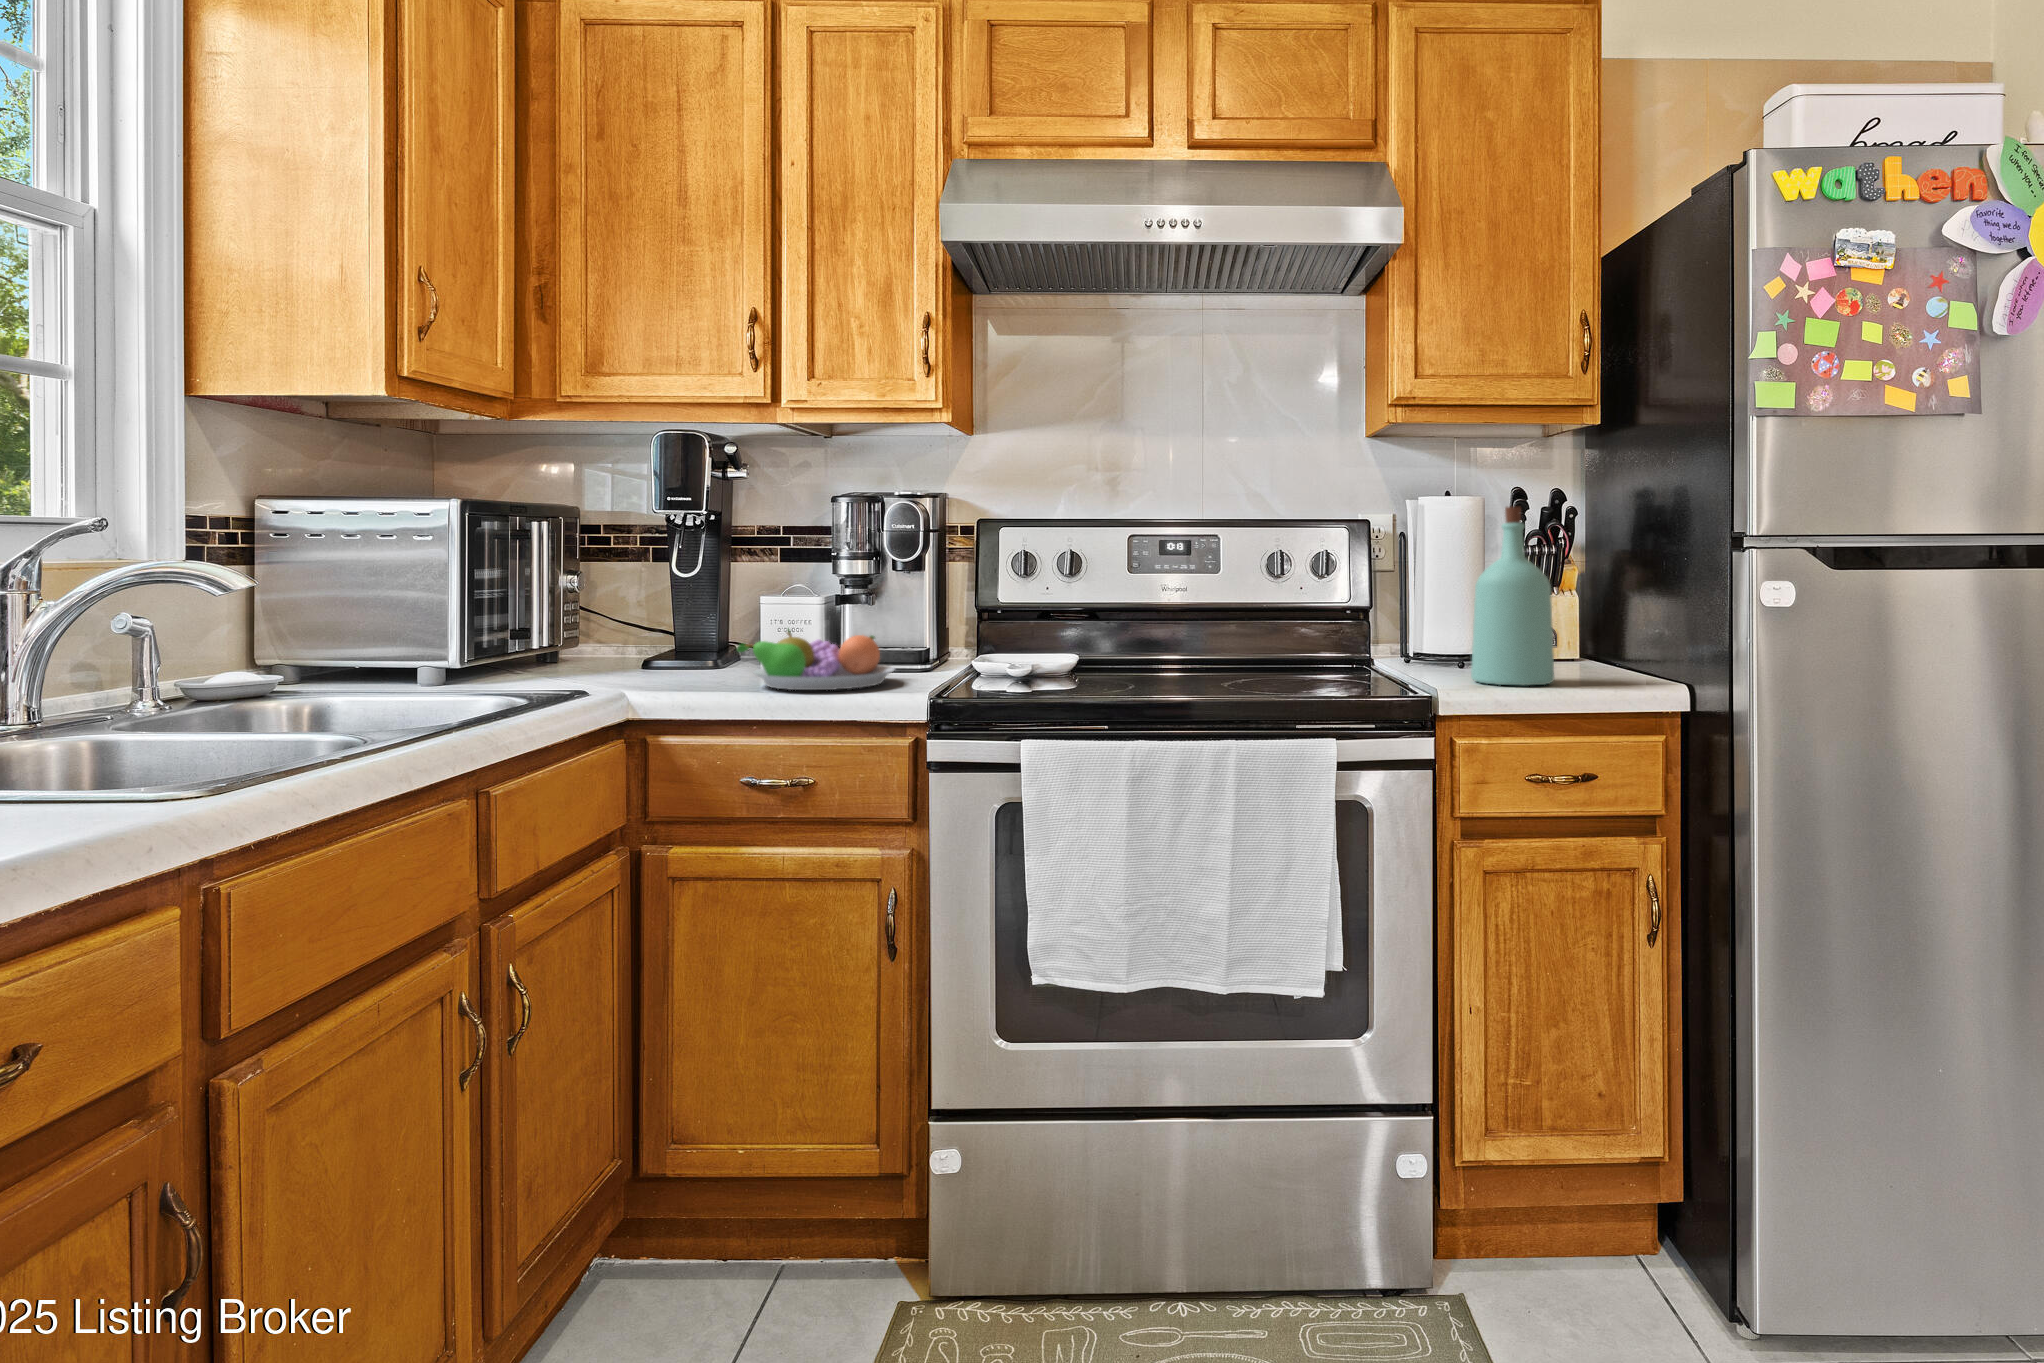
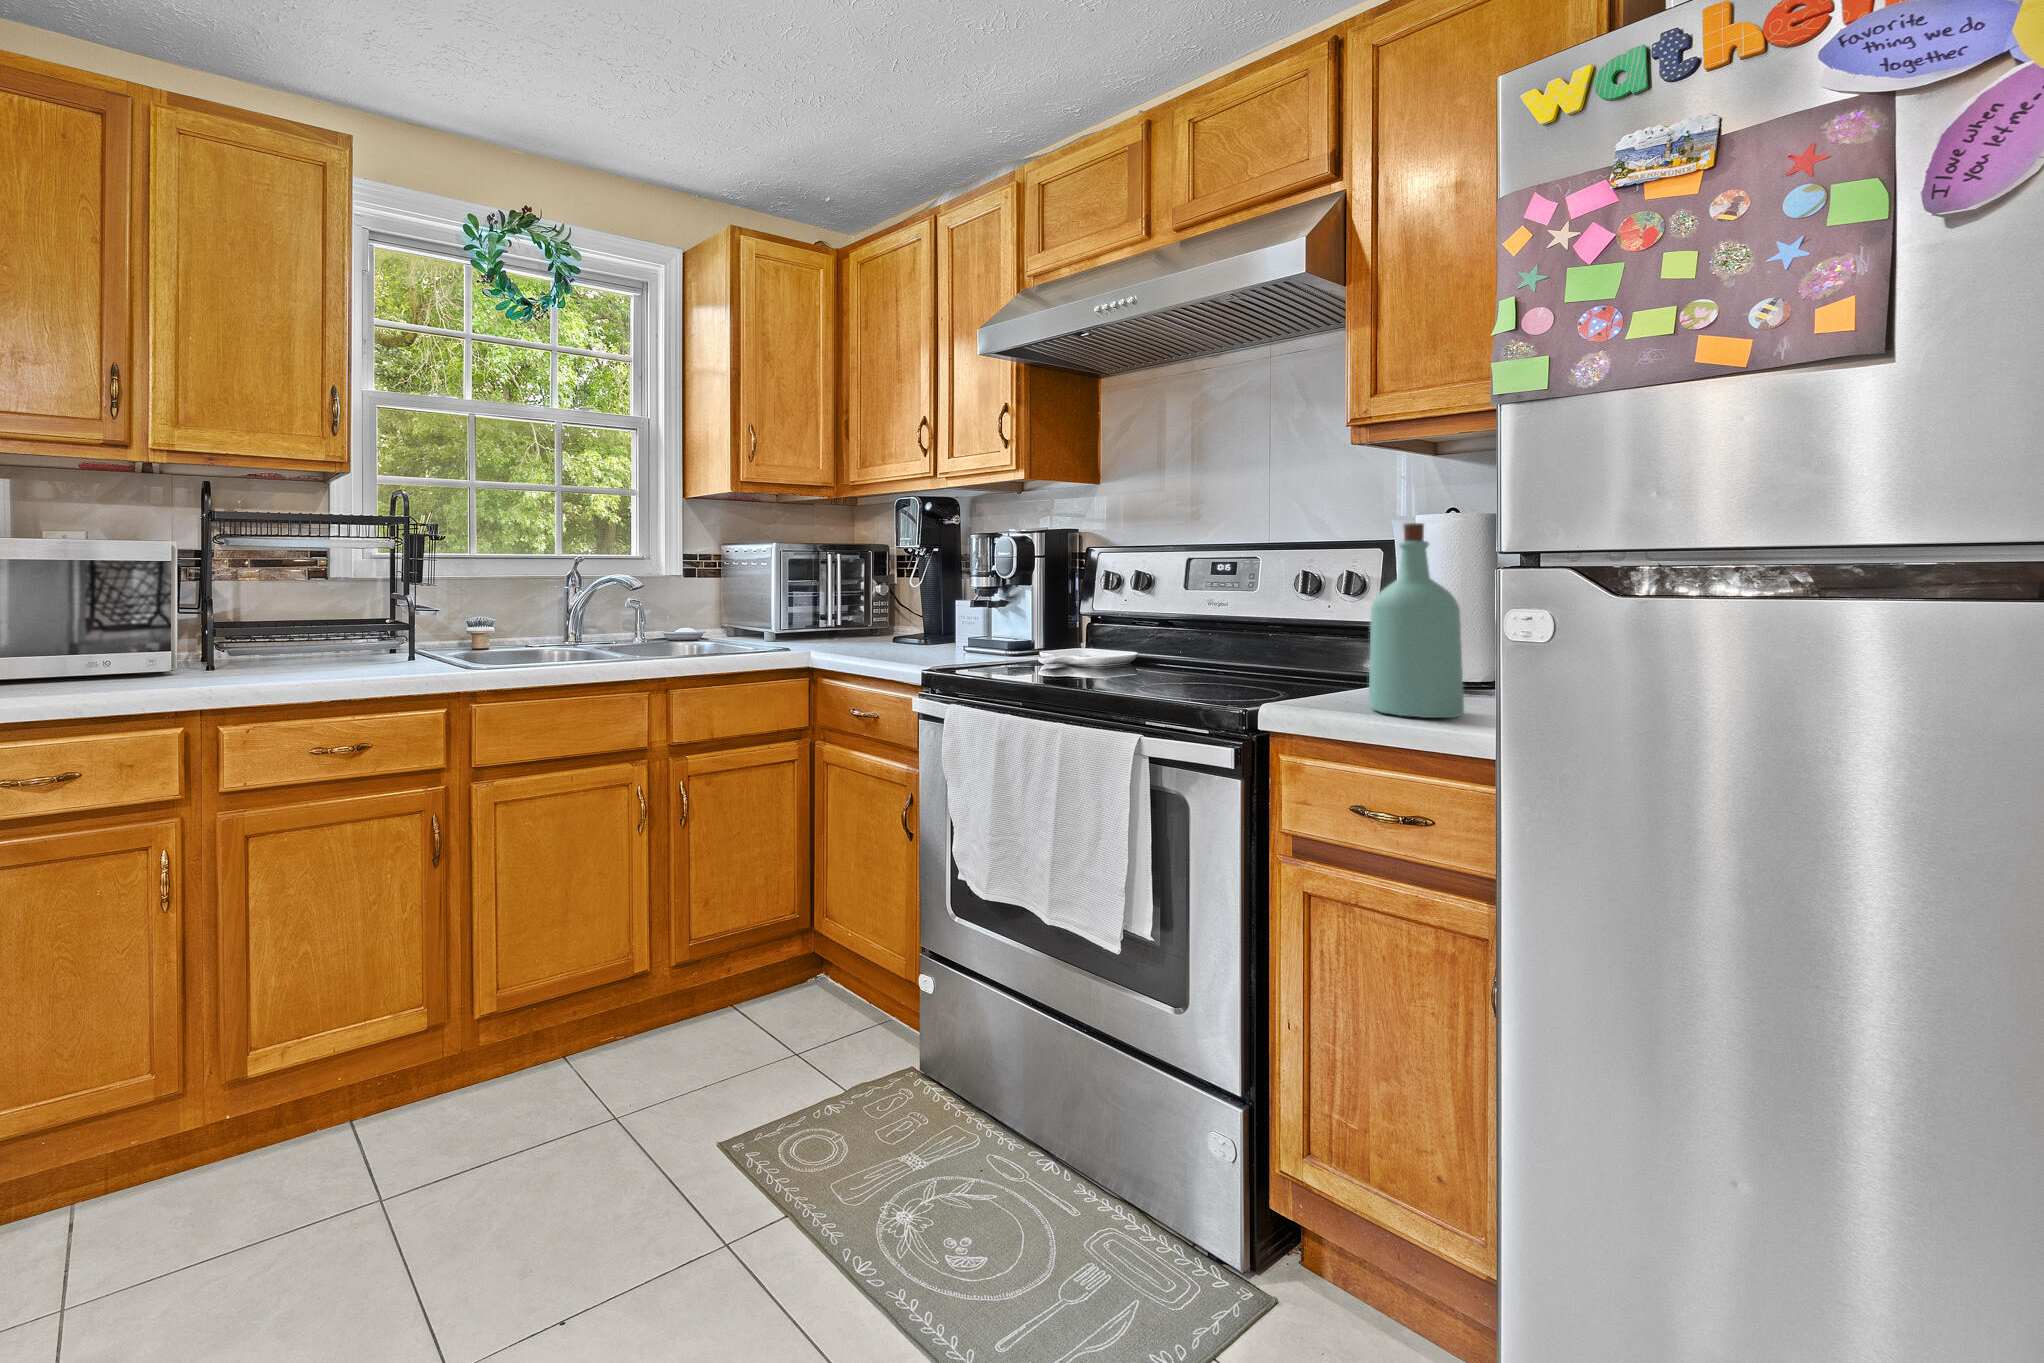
fruit bowl: present [737,629,894,690] -> none [867,625,960,666]

